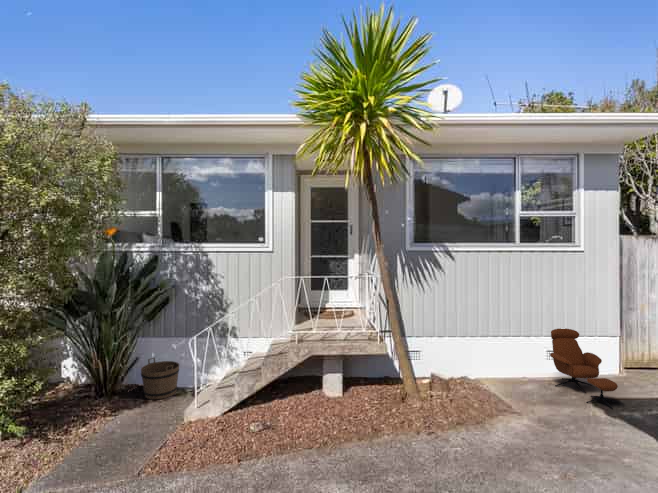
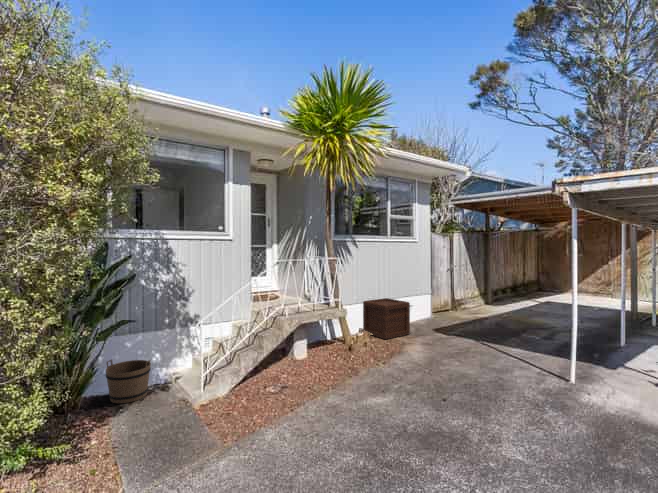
lounge chair: present [550,329,618,409] -> none [406,291,450,332]
wooden crate: none [464,335,531,397] -> present [363,298,410,339]

